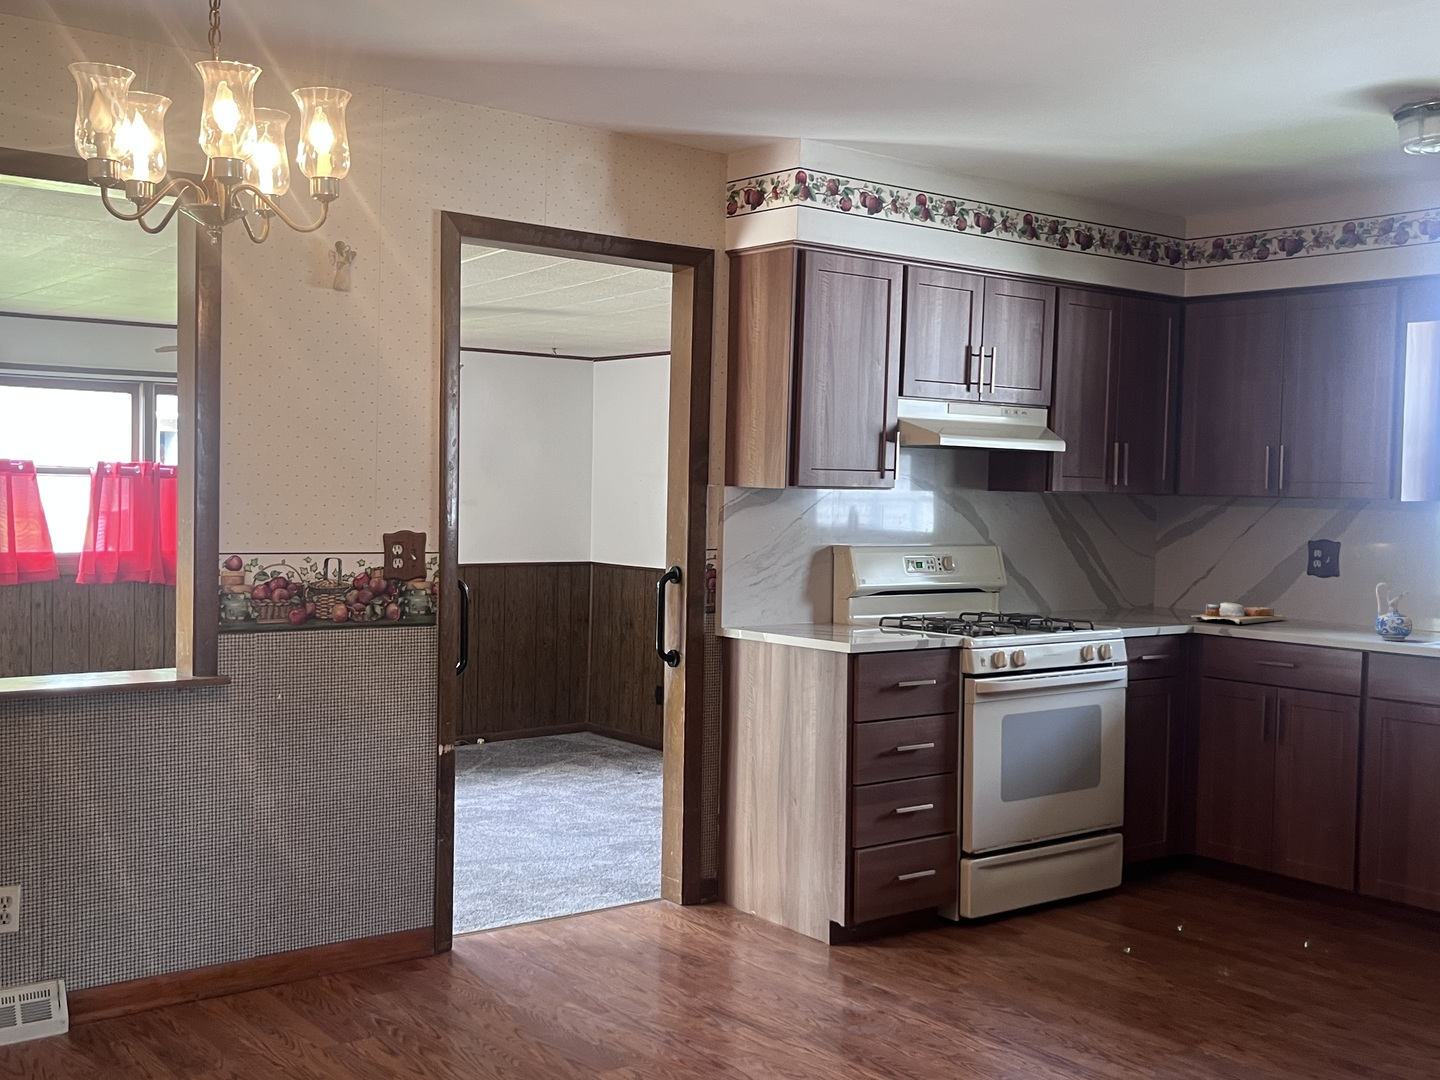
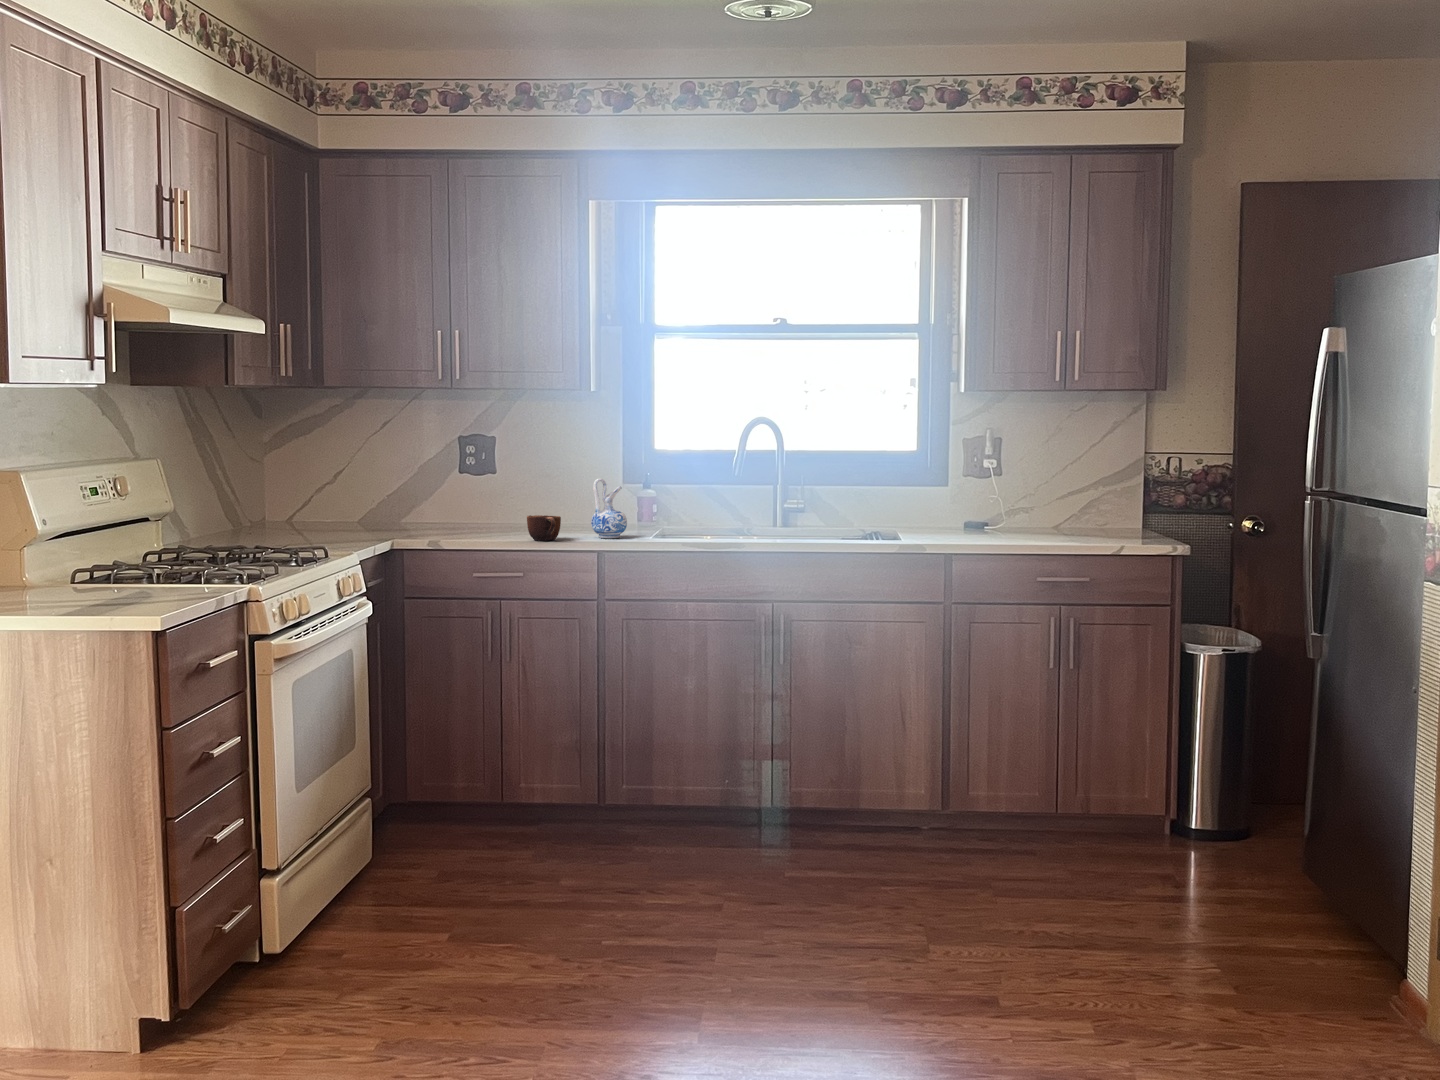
cutting board: present [1190,602,1284,624] -> none [375,510,447,535]
mug: none [1304,612,1338,637] -> present [527,515,561,541]

